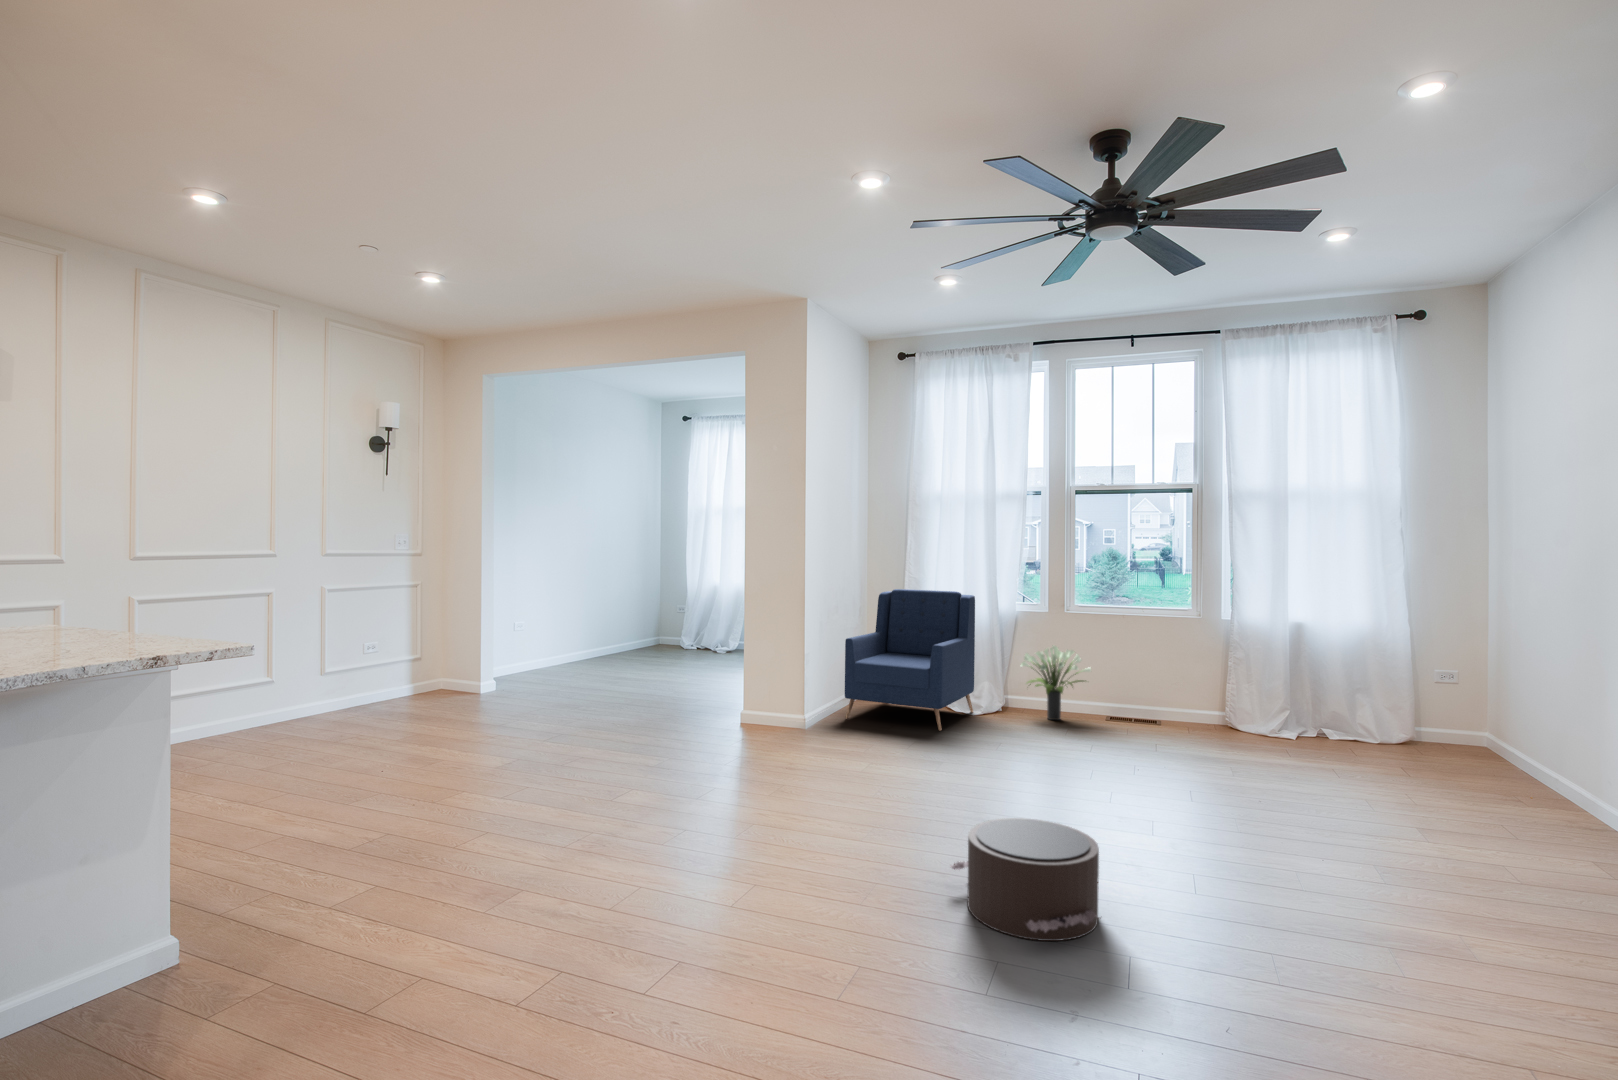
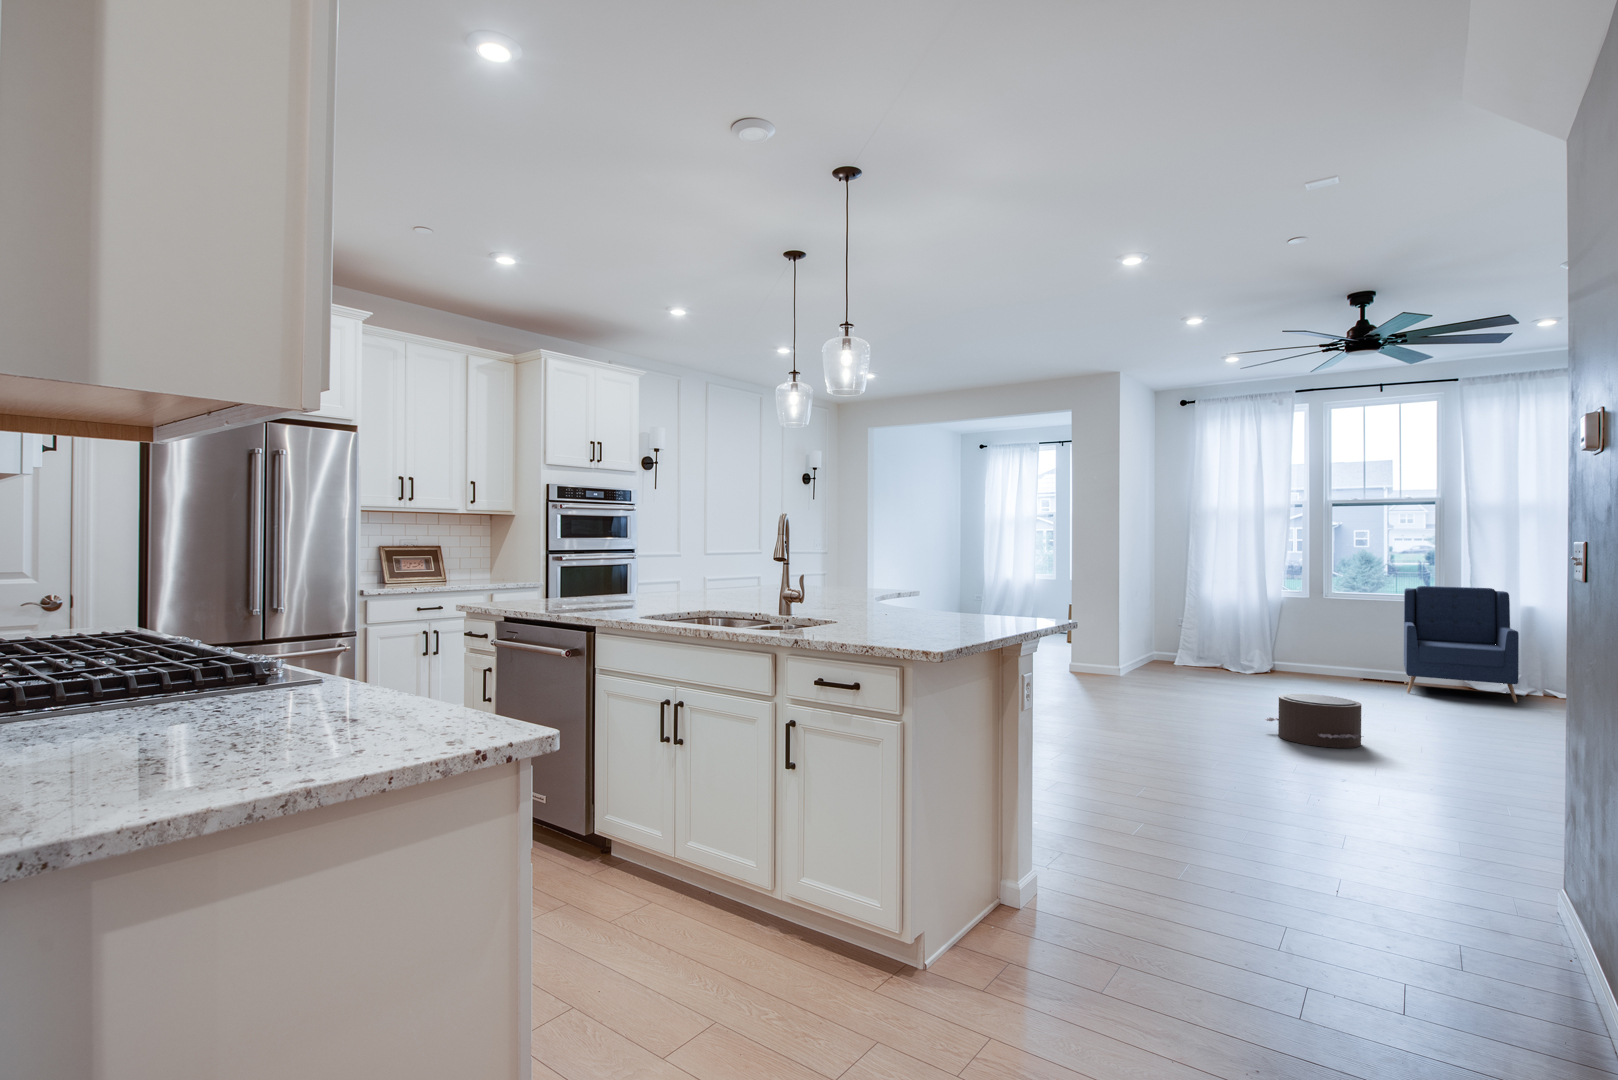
armchair: present [845,589,975,731] -> present [1404,586,1519,702]
potted plant: present [1021,646,1091,720] -> none [1288,622,1348,679]

